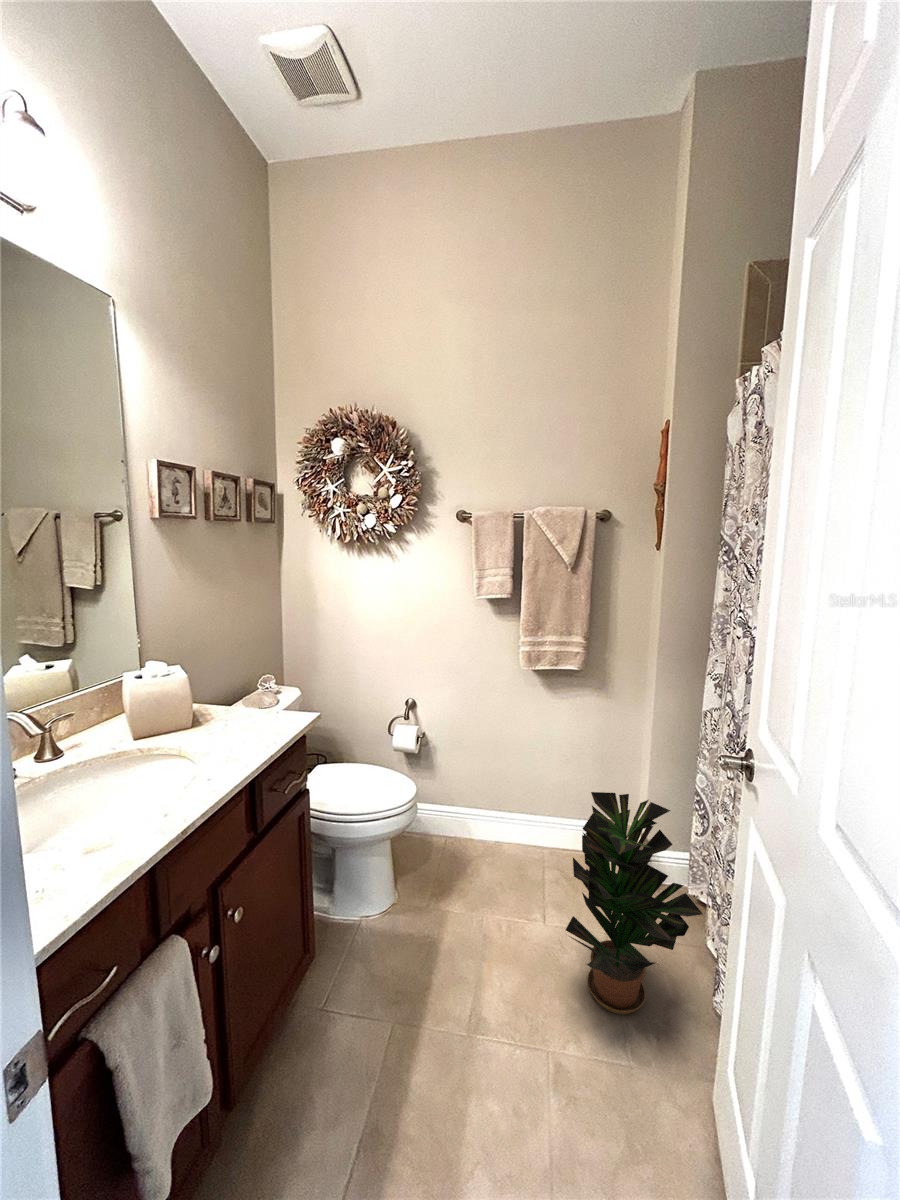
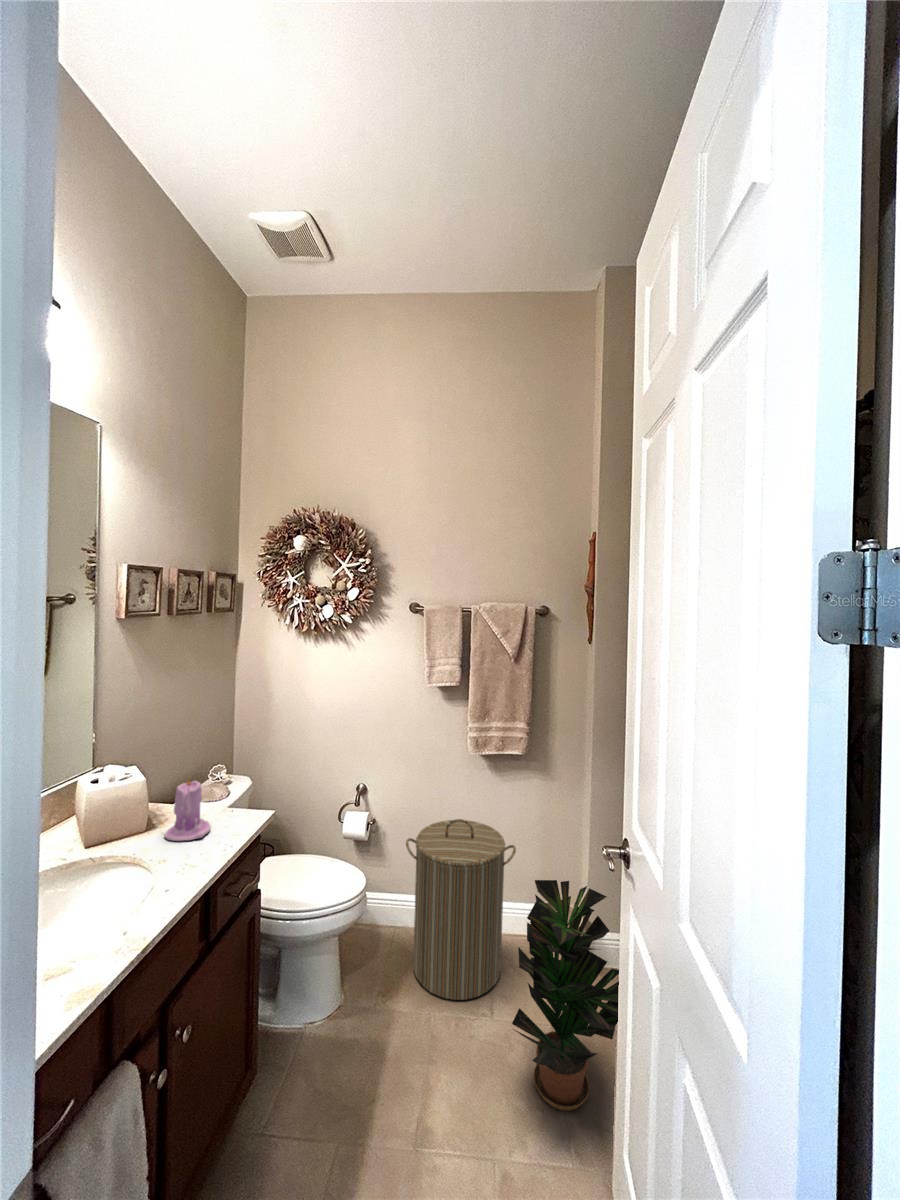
candle: none [209,674,255,737] -> present [164,780,211,841]
laundry hamper: none [456,733,570,907] -> present [406,819,516,1000]

